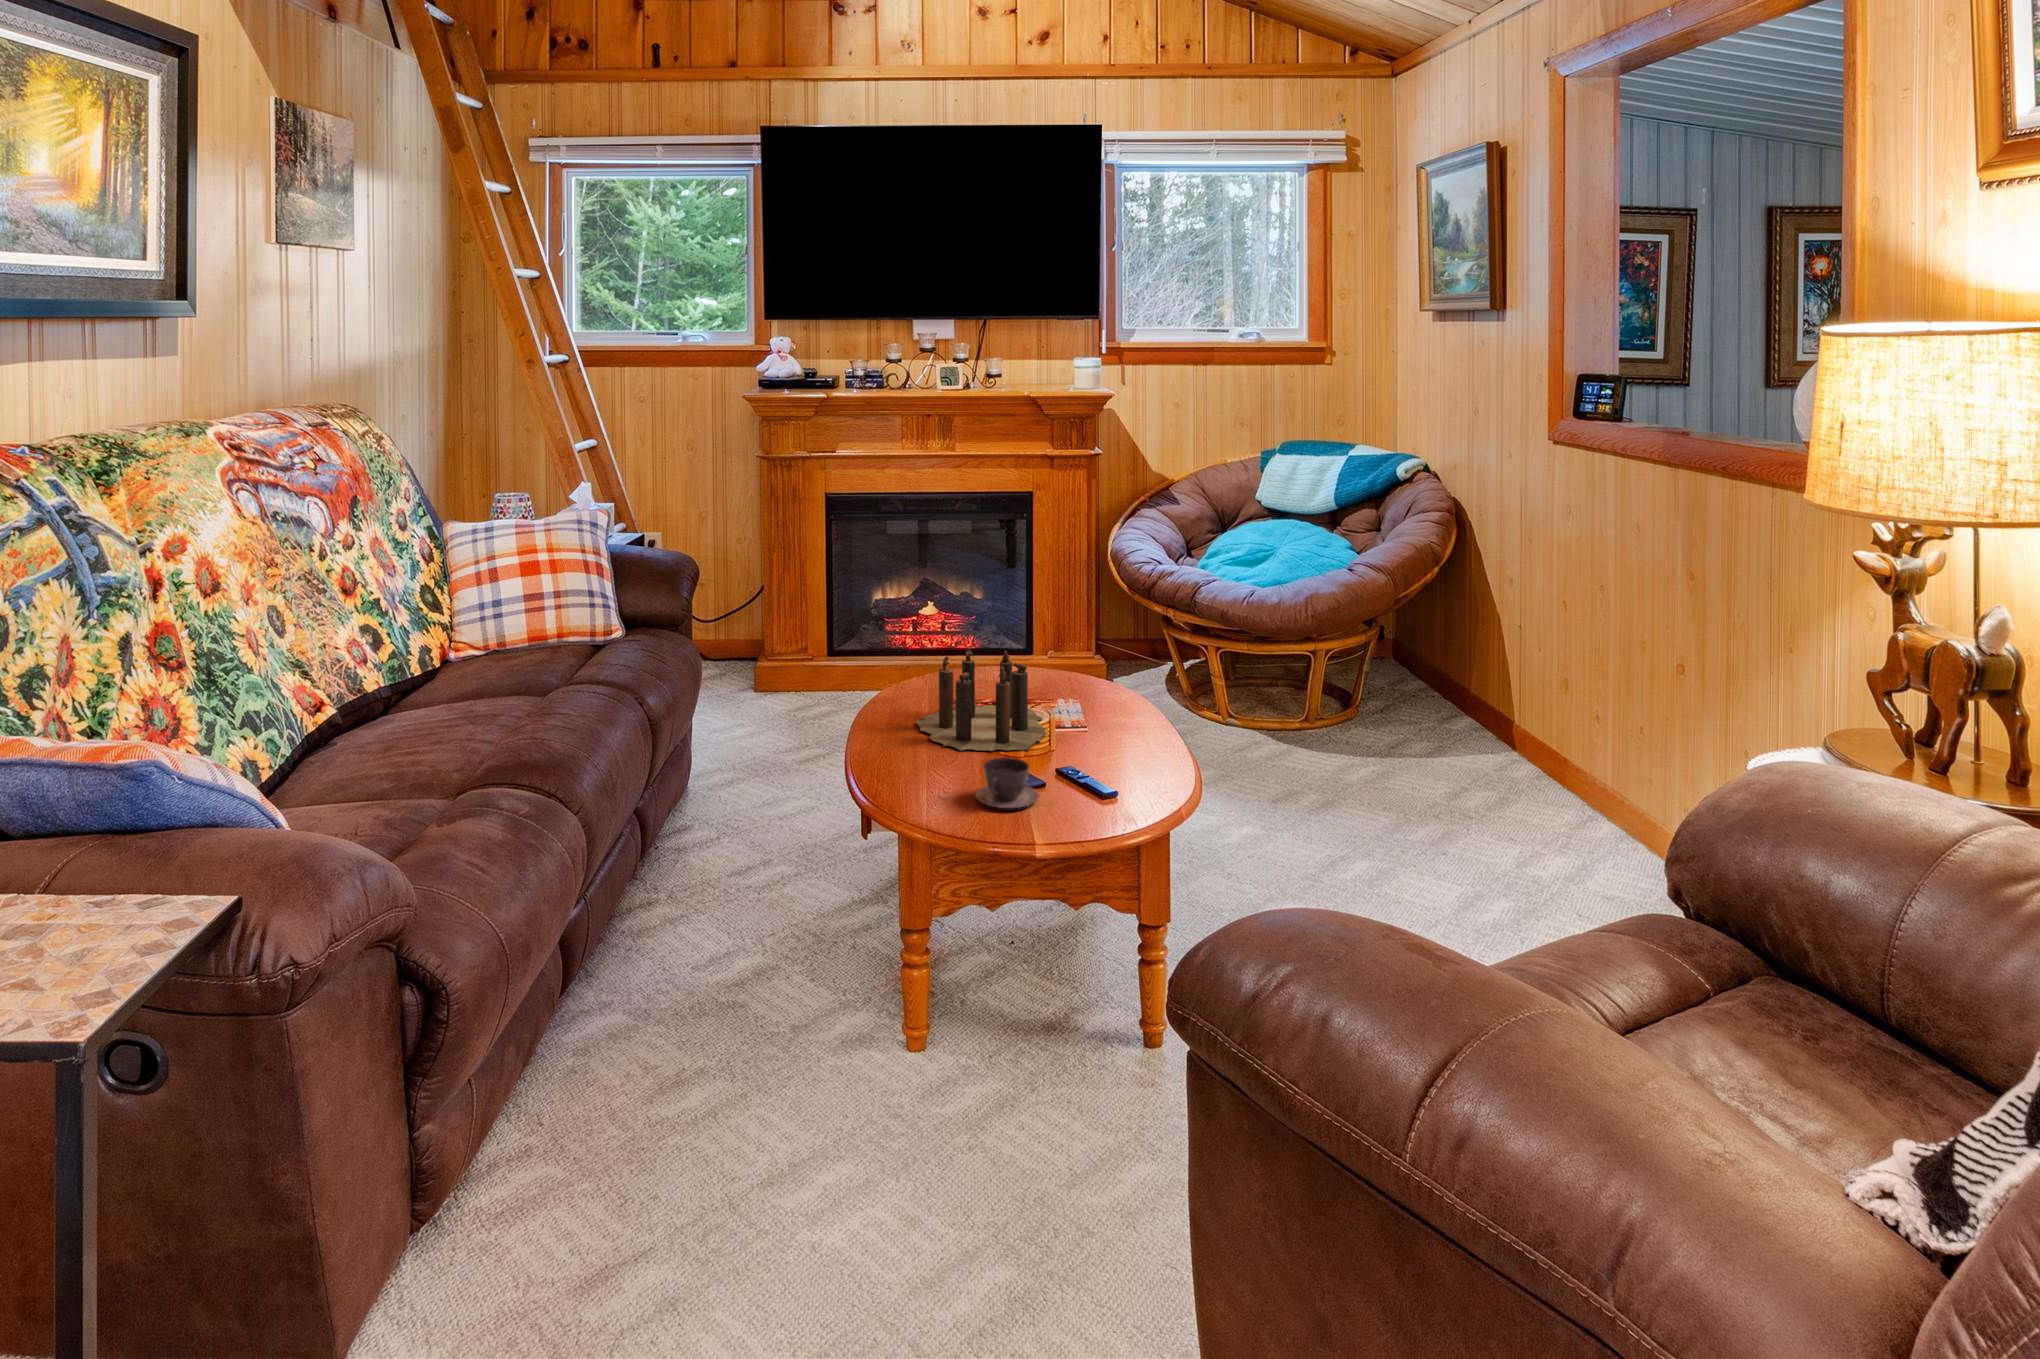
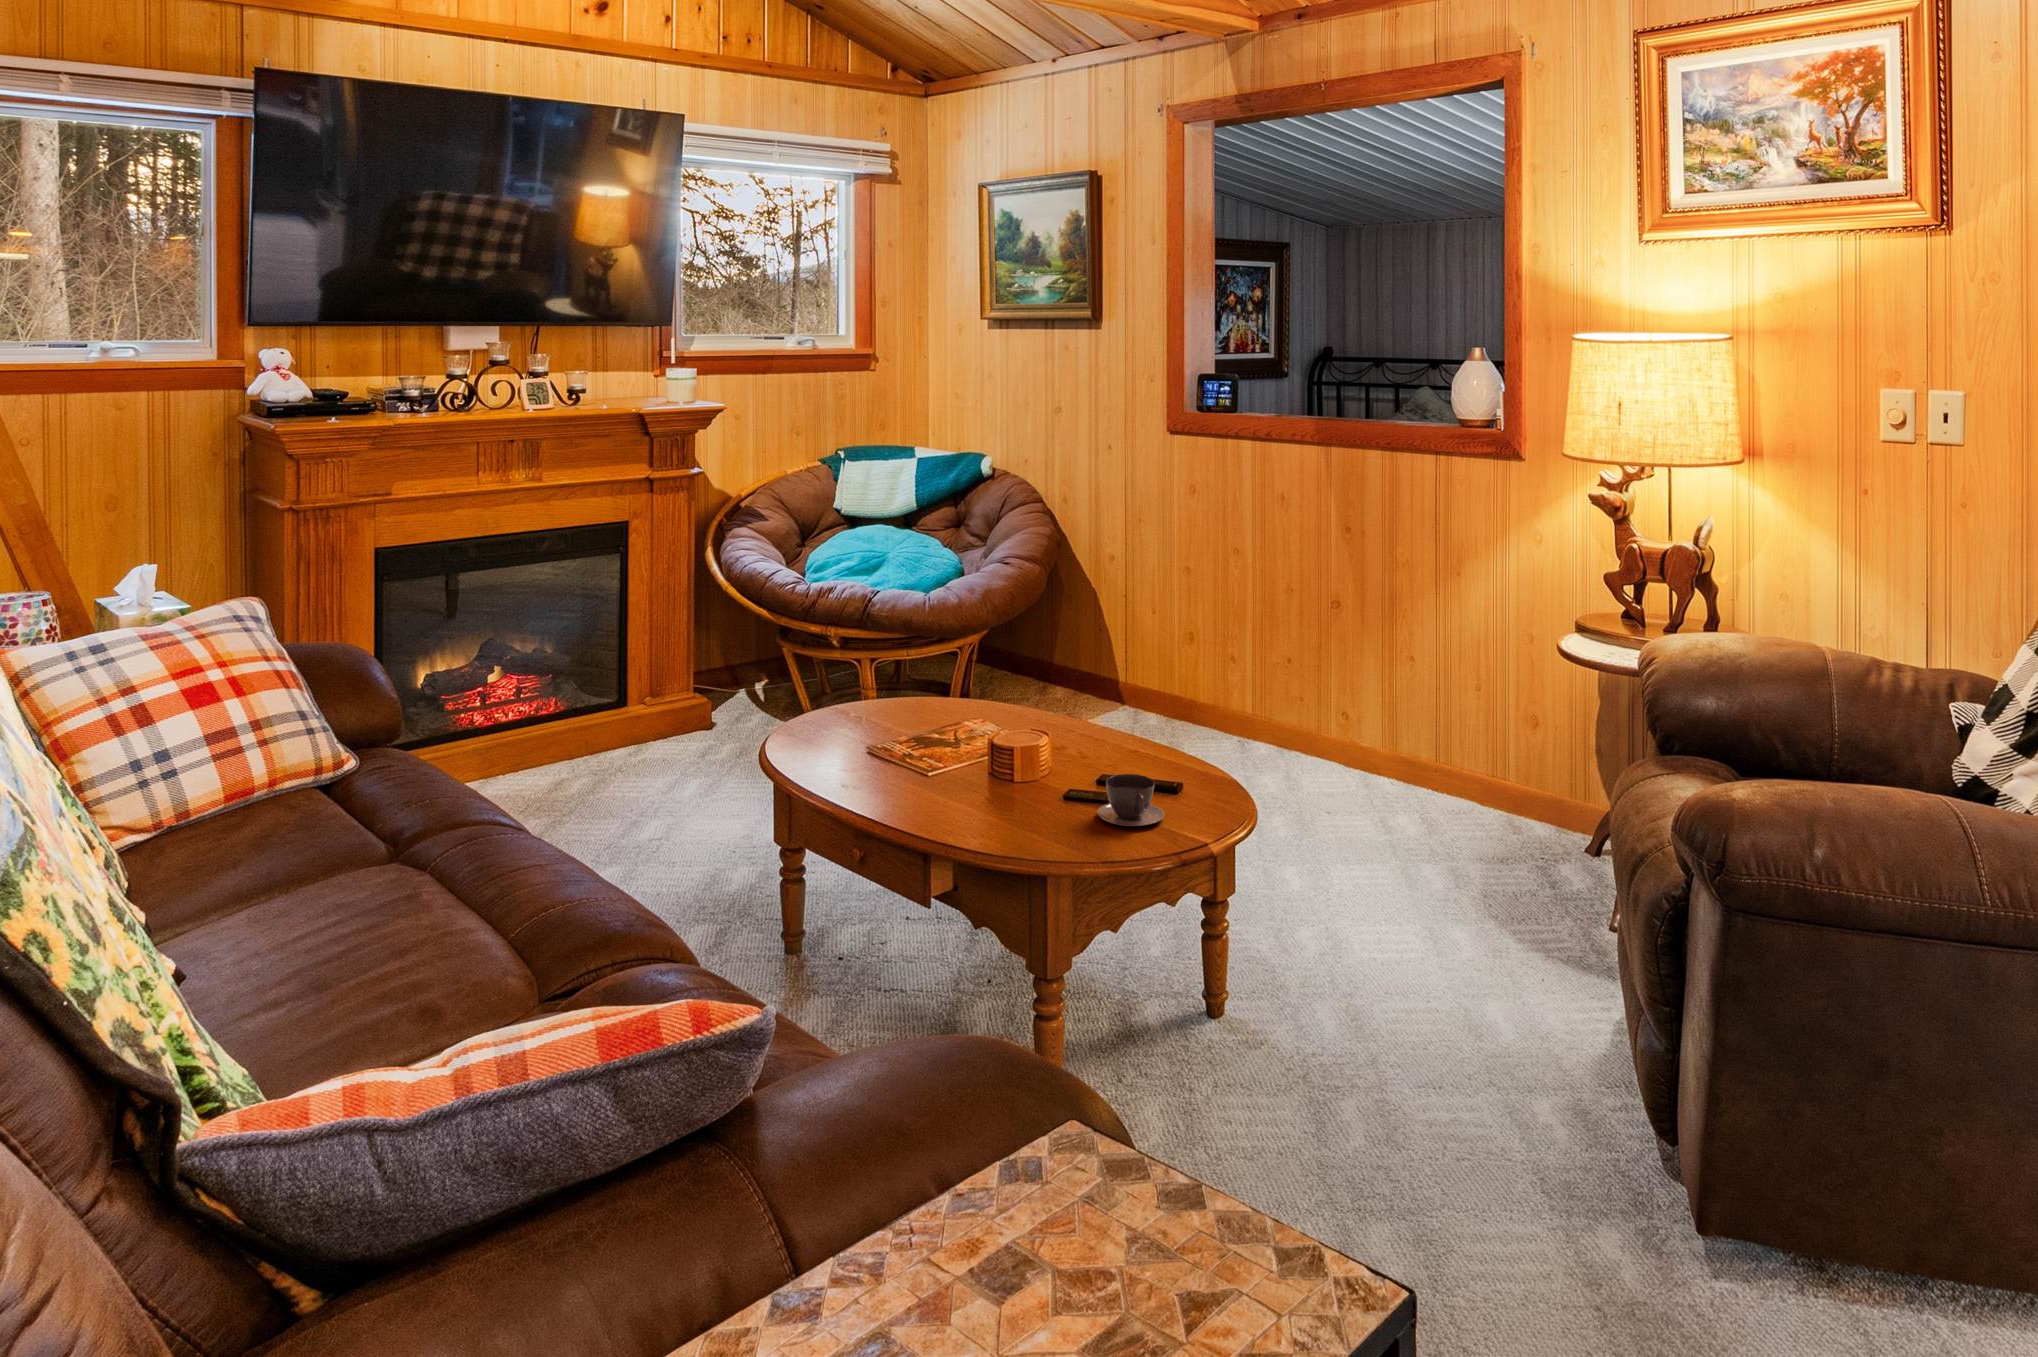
candle: present [916,646,1047,751] -> none [897,677,1078,791]

